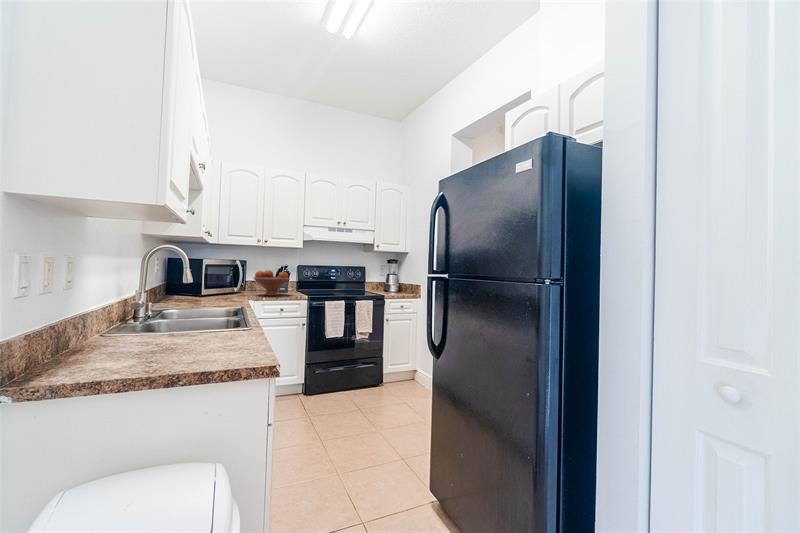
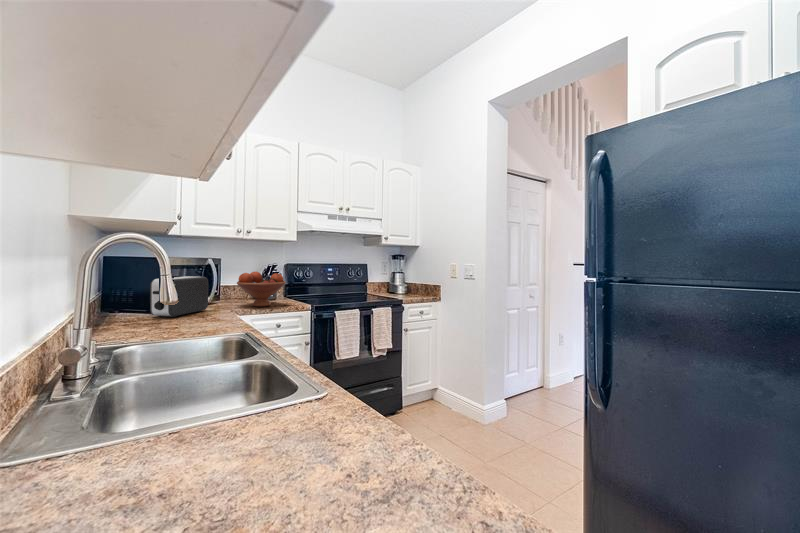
toaster: none [192,272,232,299] -> present [150,276,208,317]

